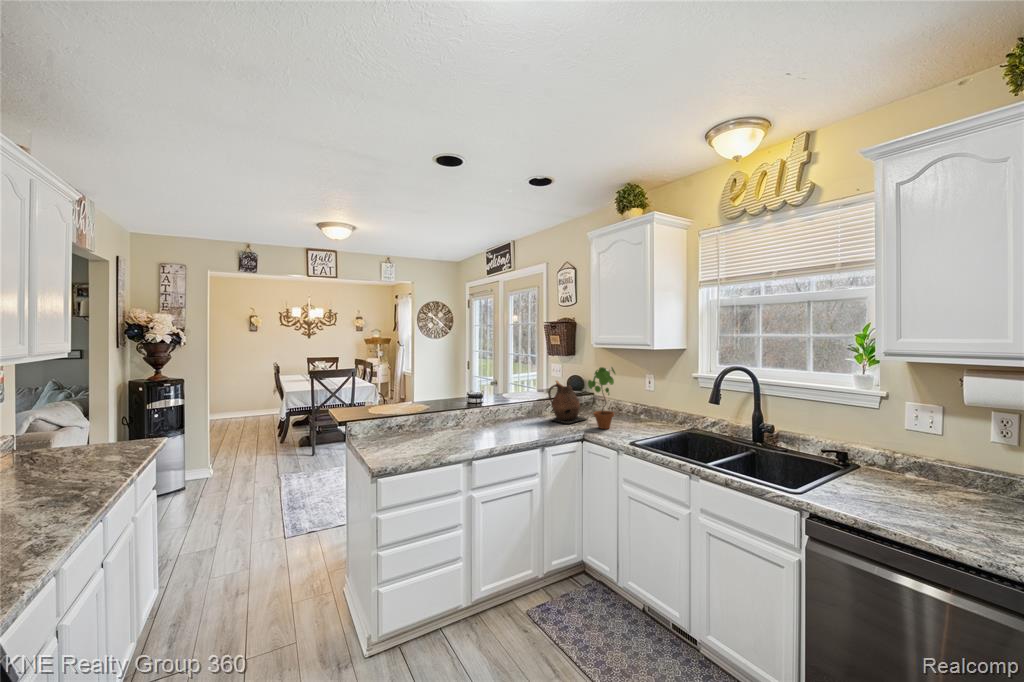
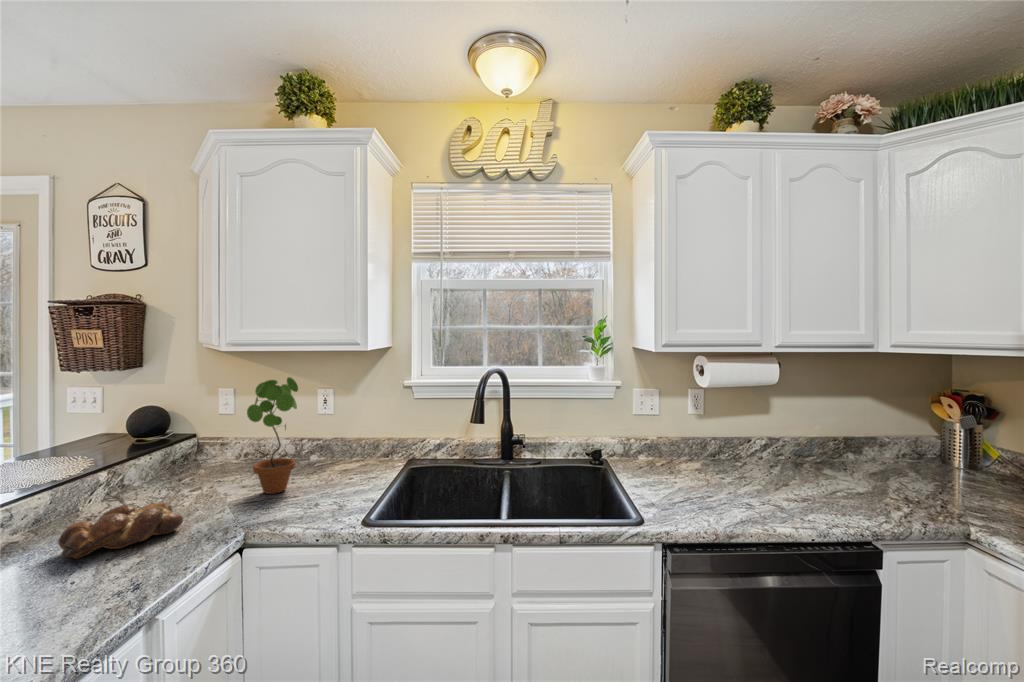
ceramic pitcher: present [548,381,586,424] -> none [122,416,217,506]
bread loaf: none [516,417,556,433] -> present [58,503,183,559]

